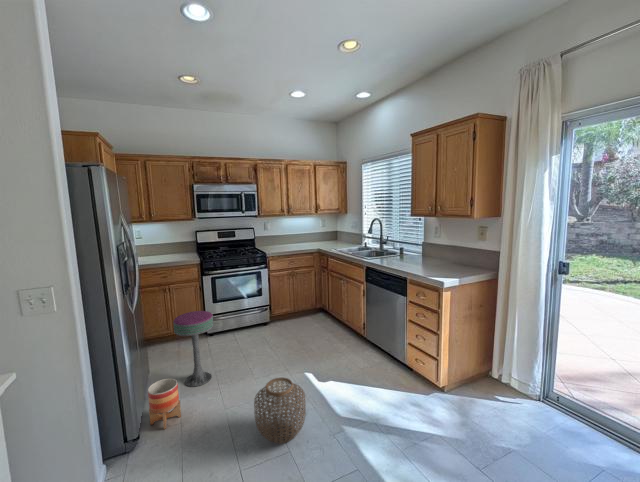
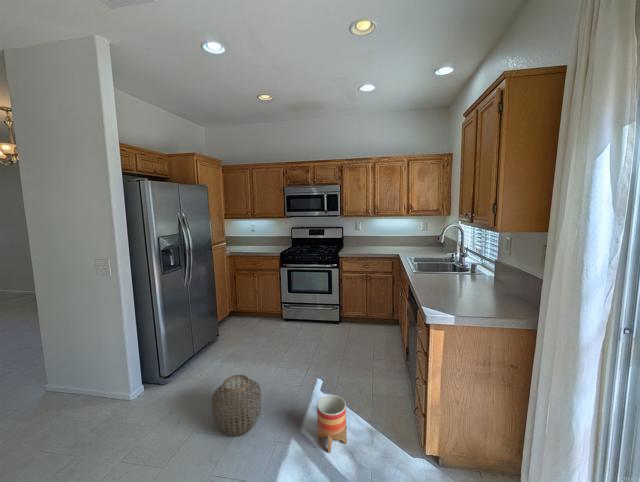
bar stool: present [173,311,214,387] -> none [223,296,255,358]
planter: present [148,379,181,429] -> present [317,395,347,453]

